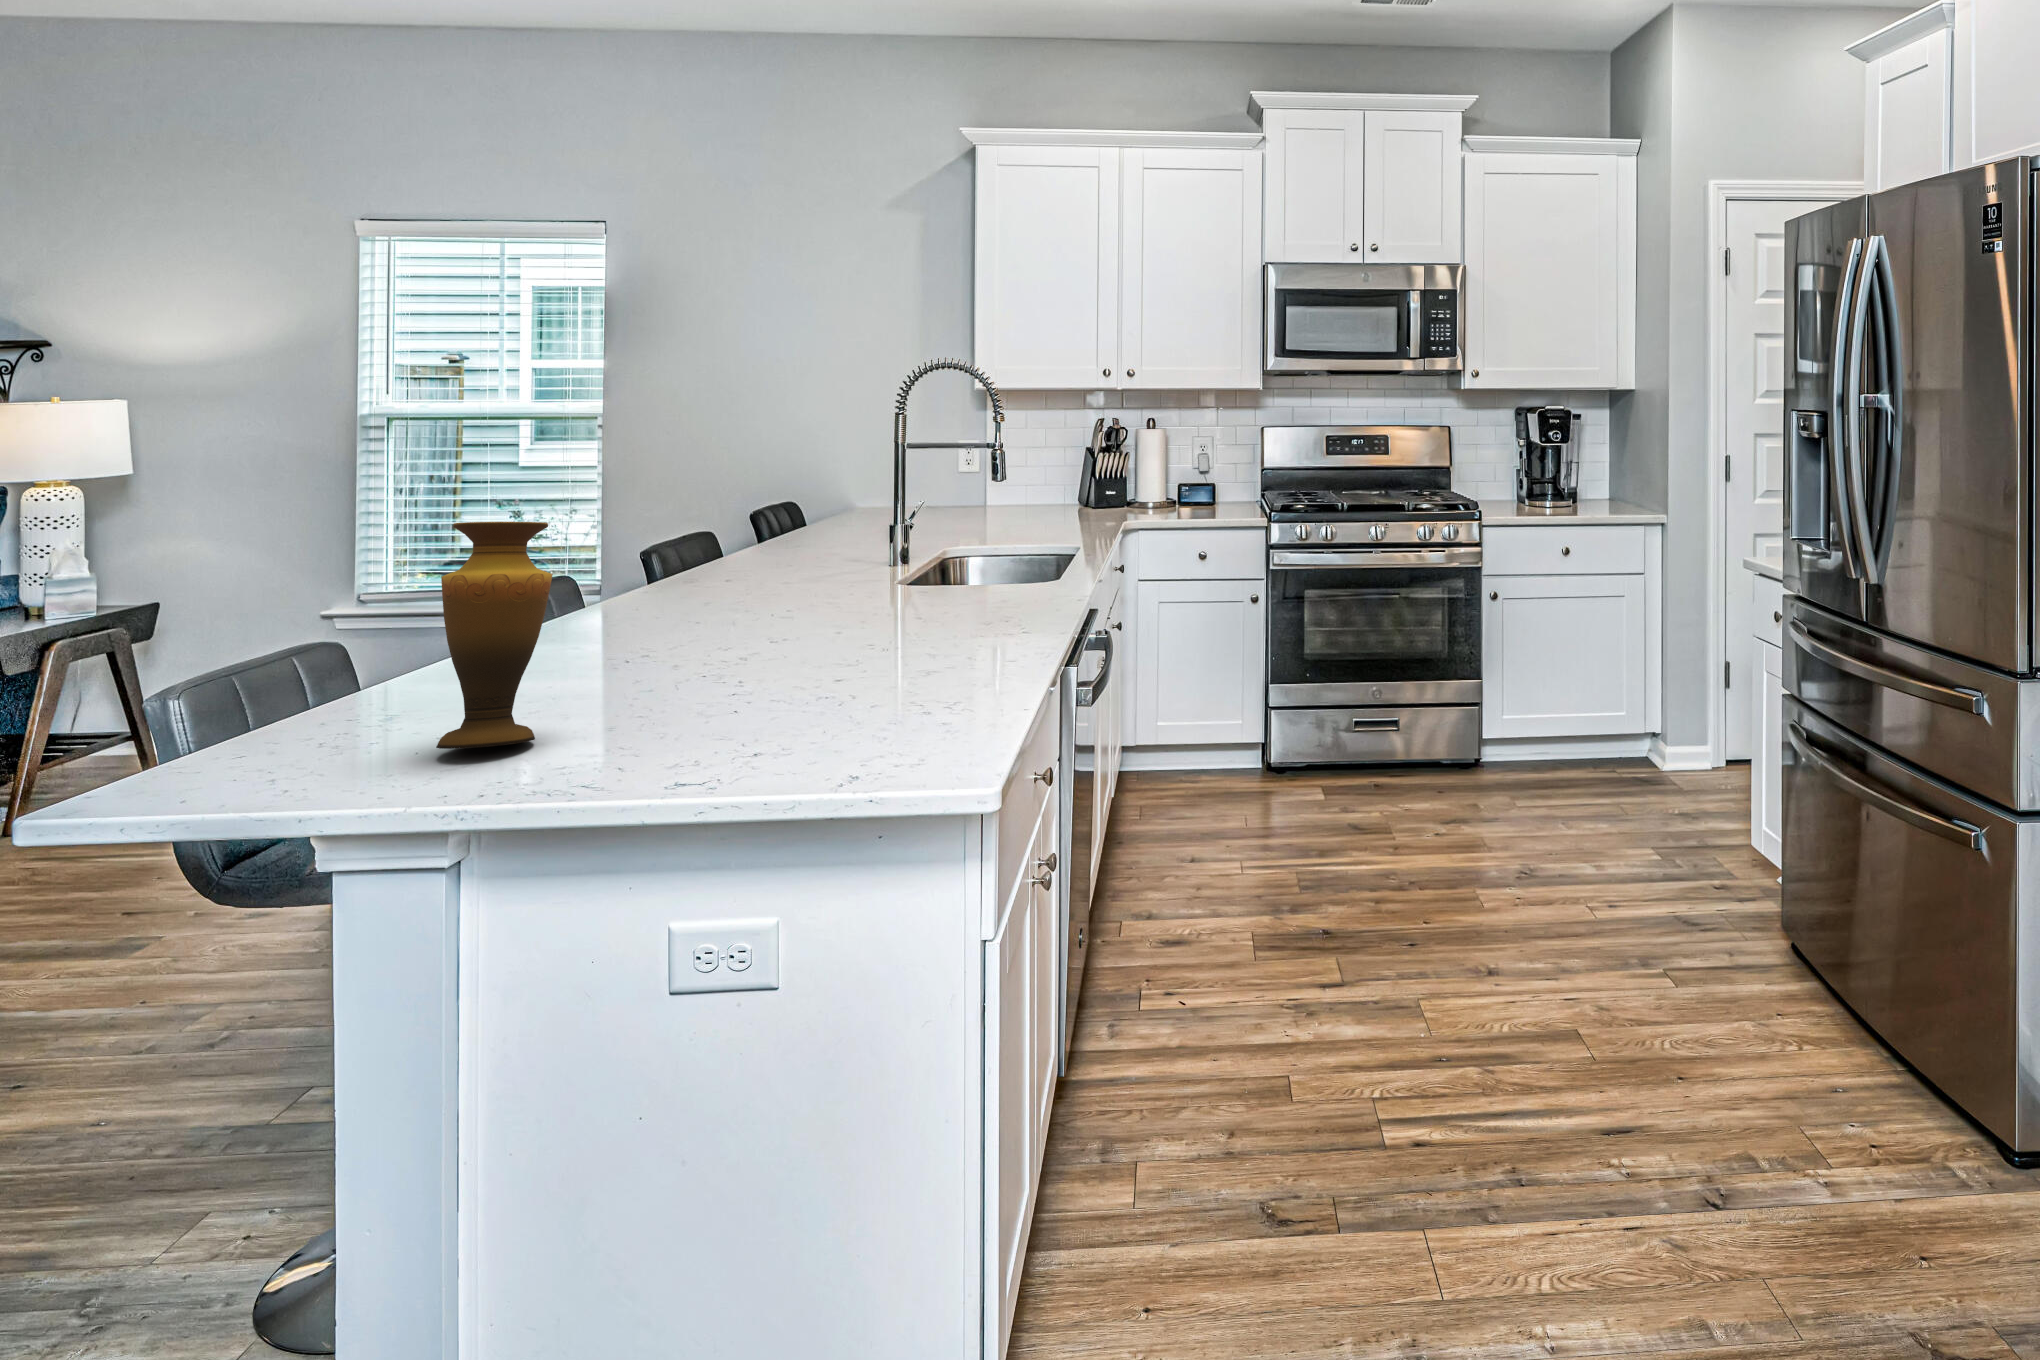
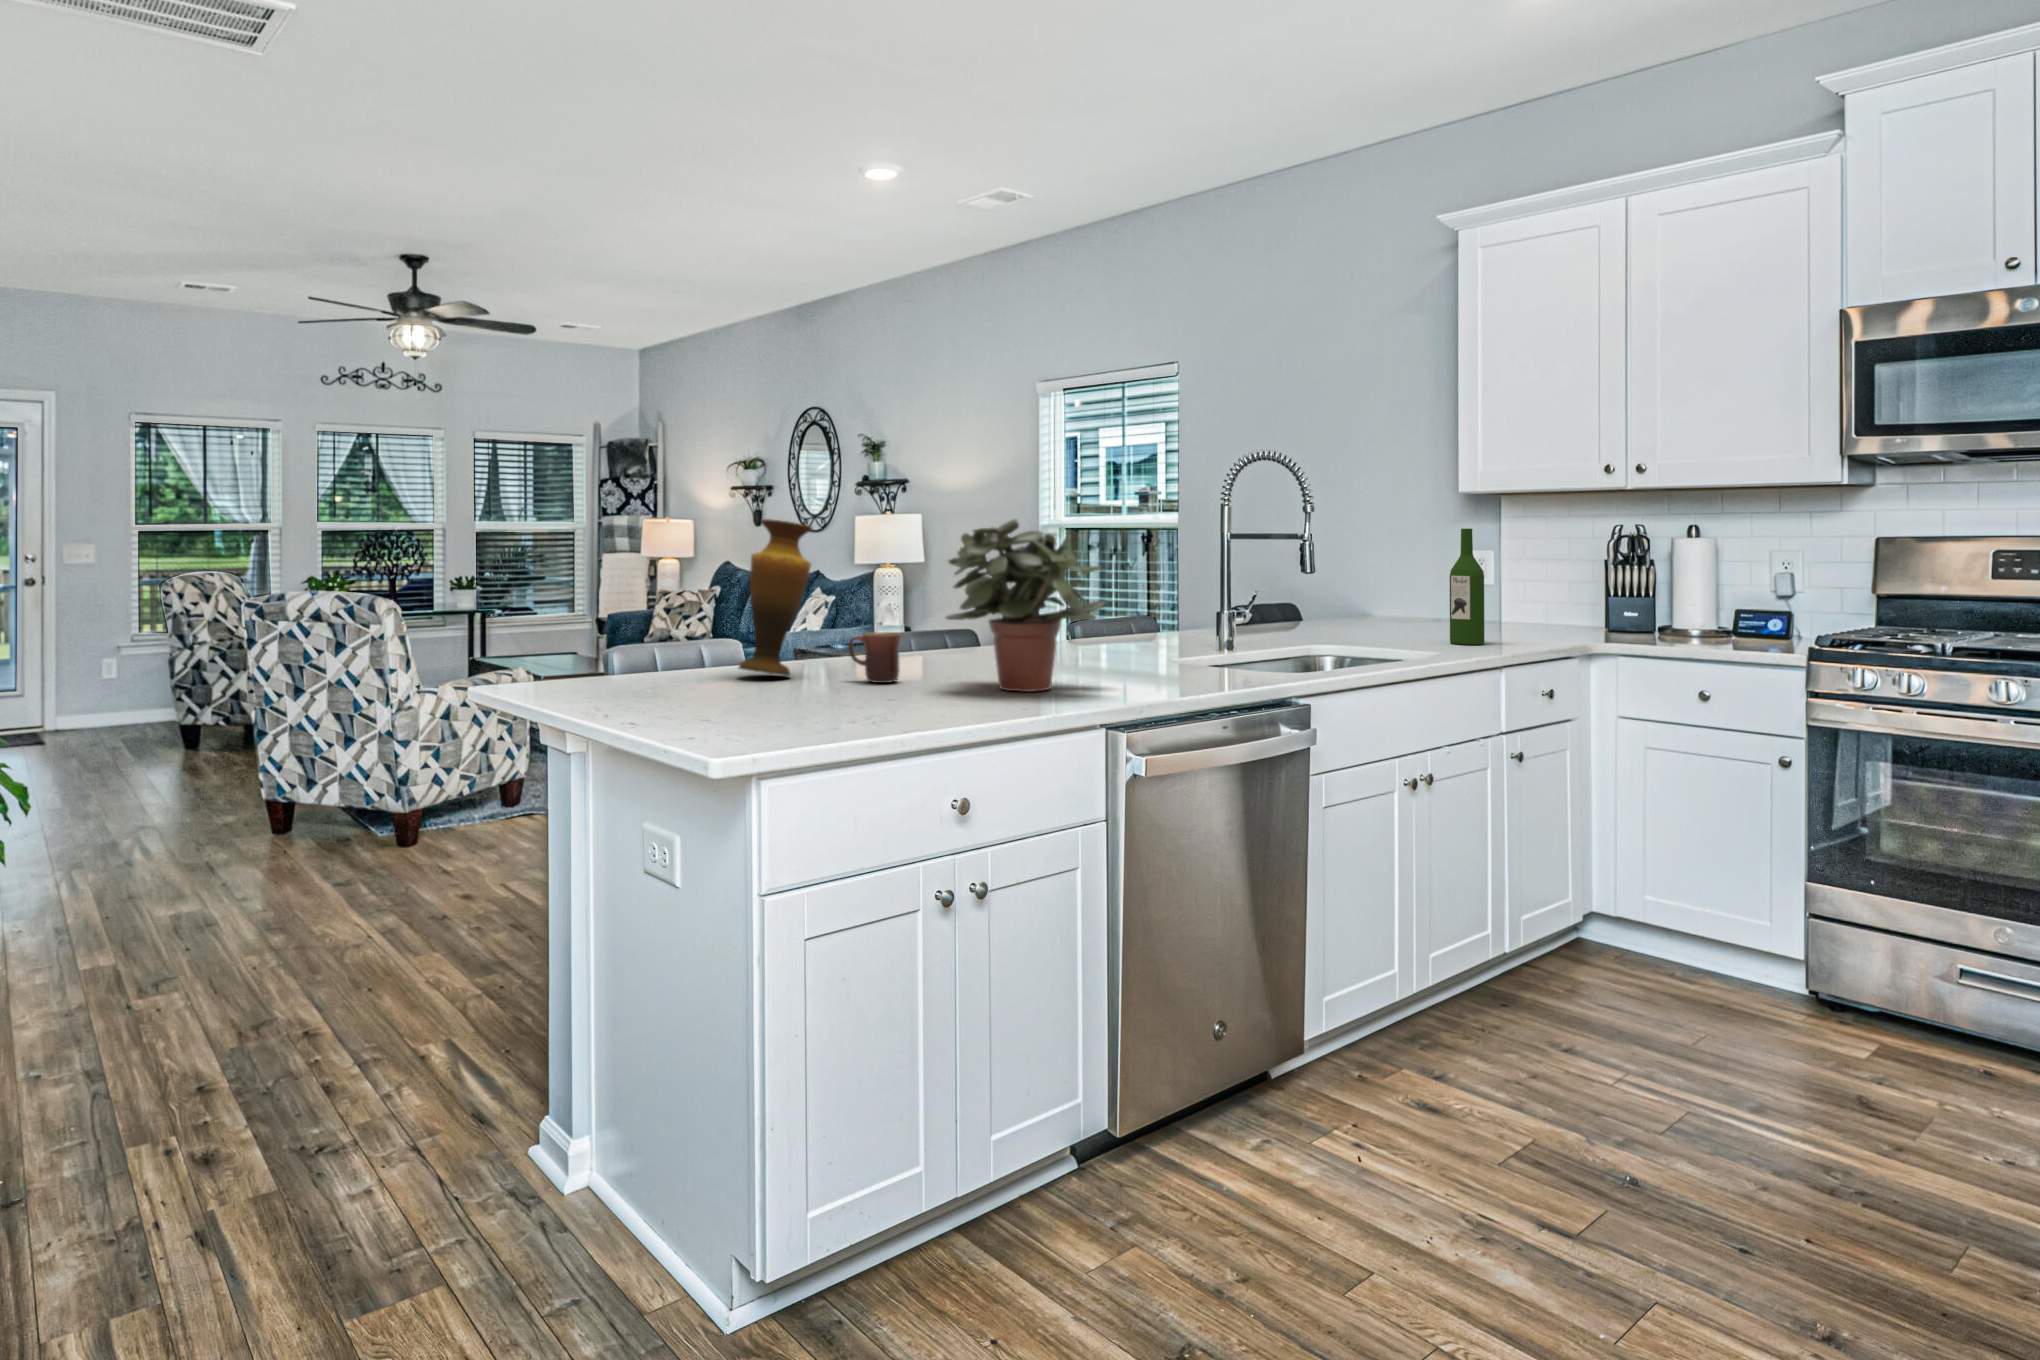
wine bottle: none [1009,434,1040,540] -> present [1450,529,1484,645]
potted plant: none [782,494,983,687] -> present [946,520,1106,692]
mug: none [630,646,713,717] -> present [848,632,902,683]

